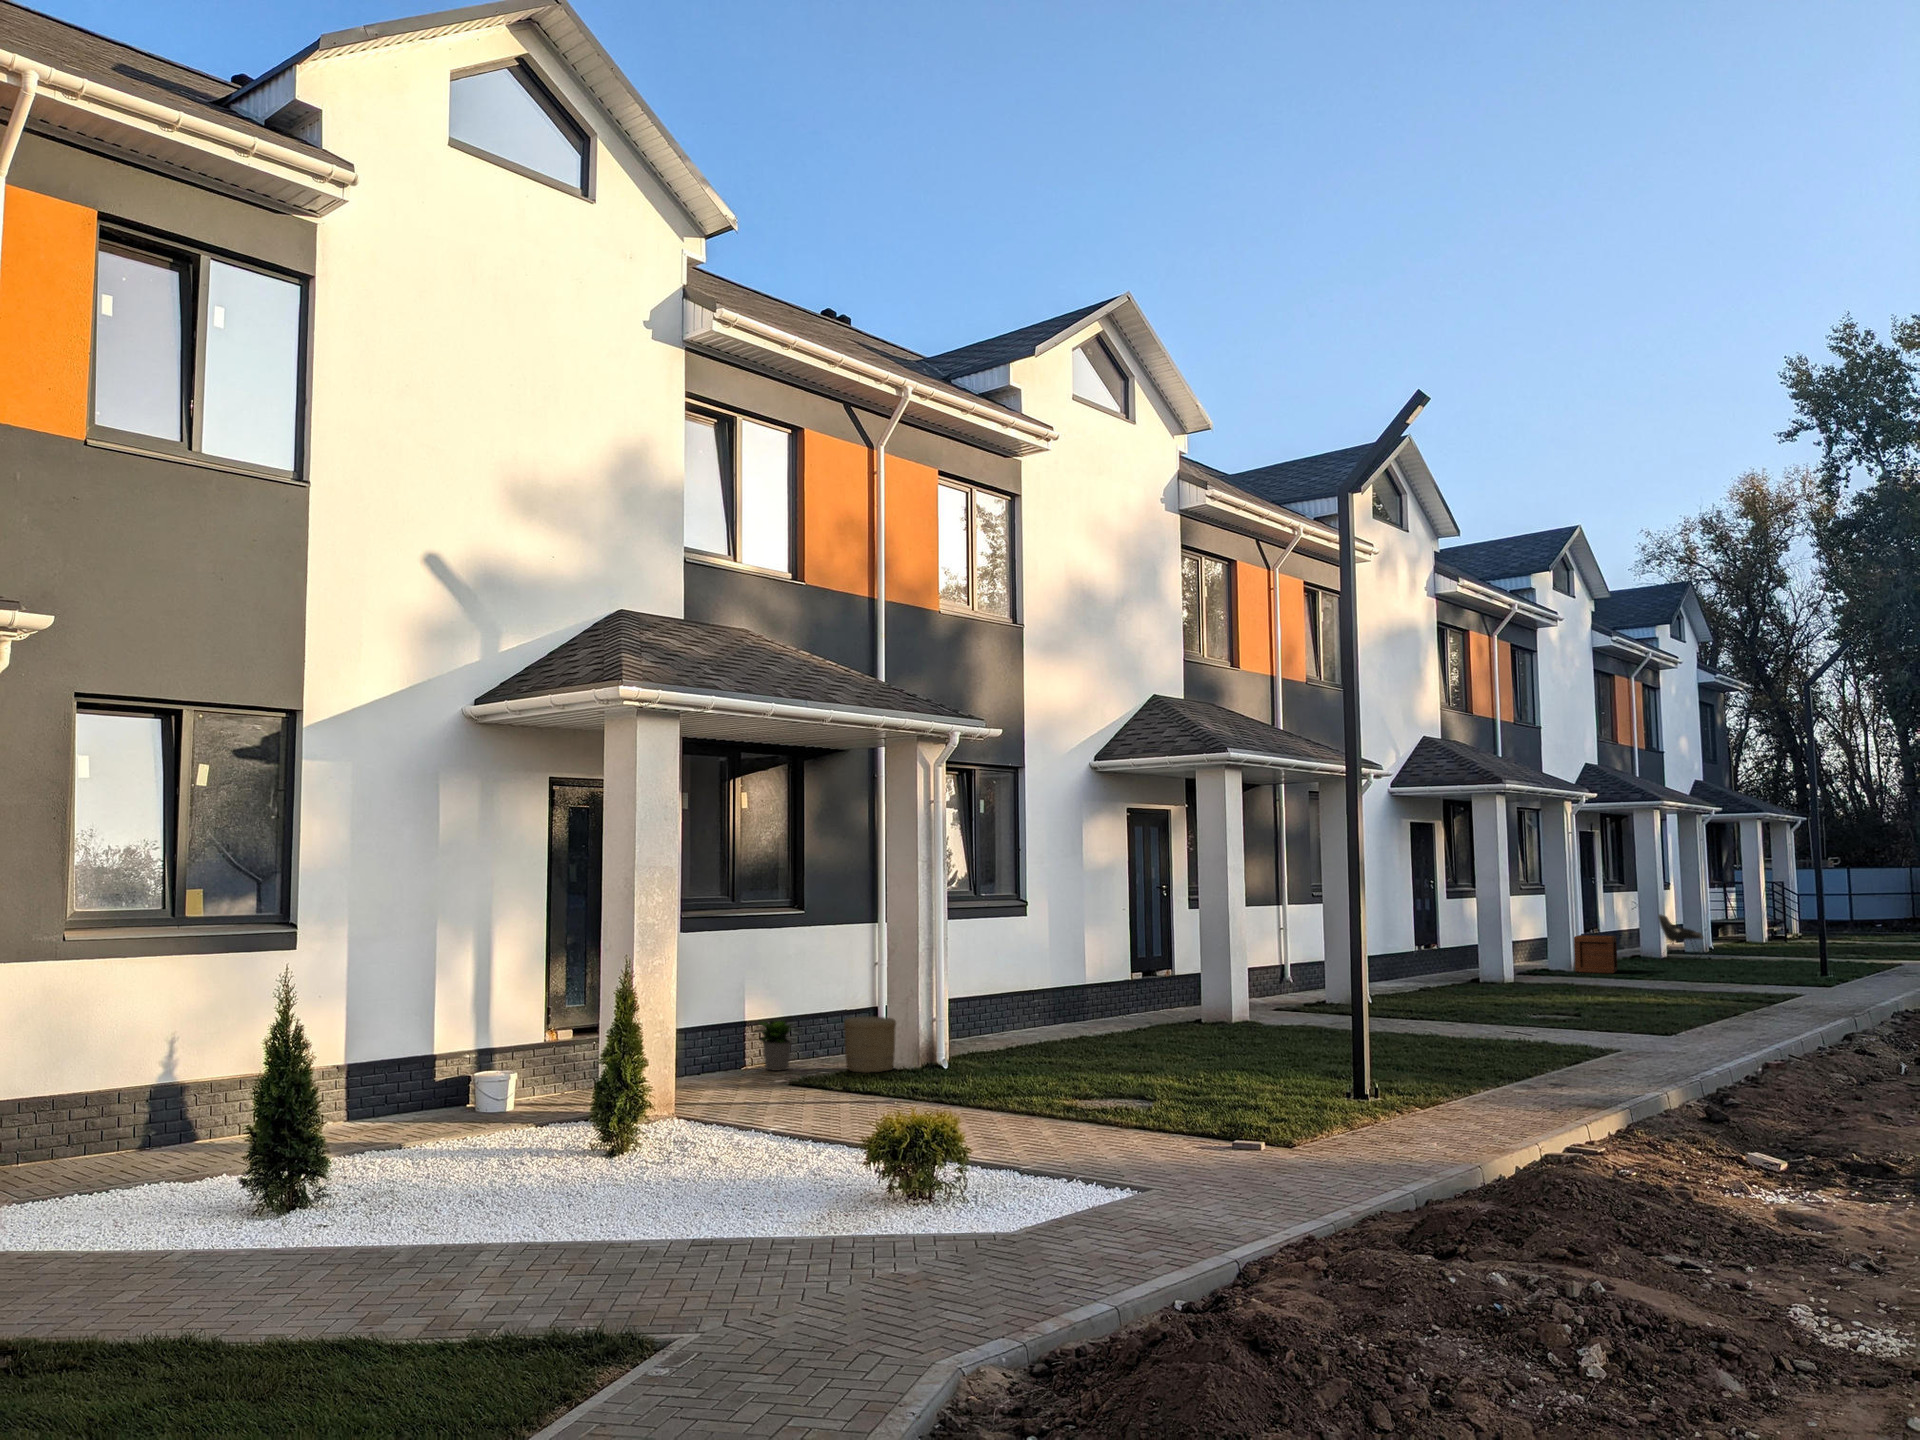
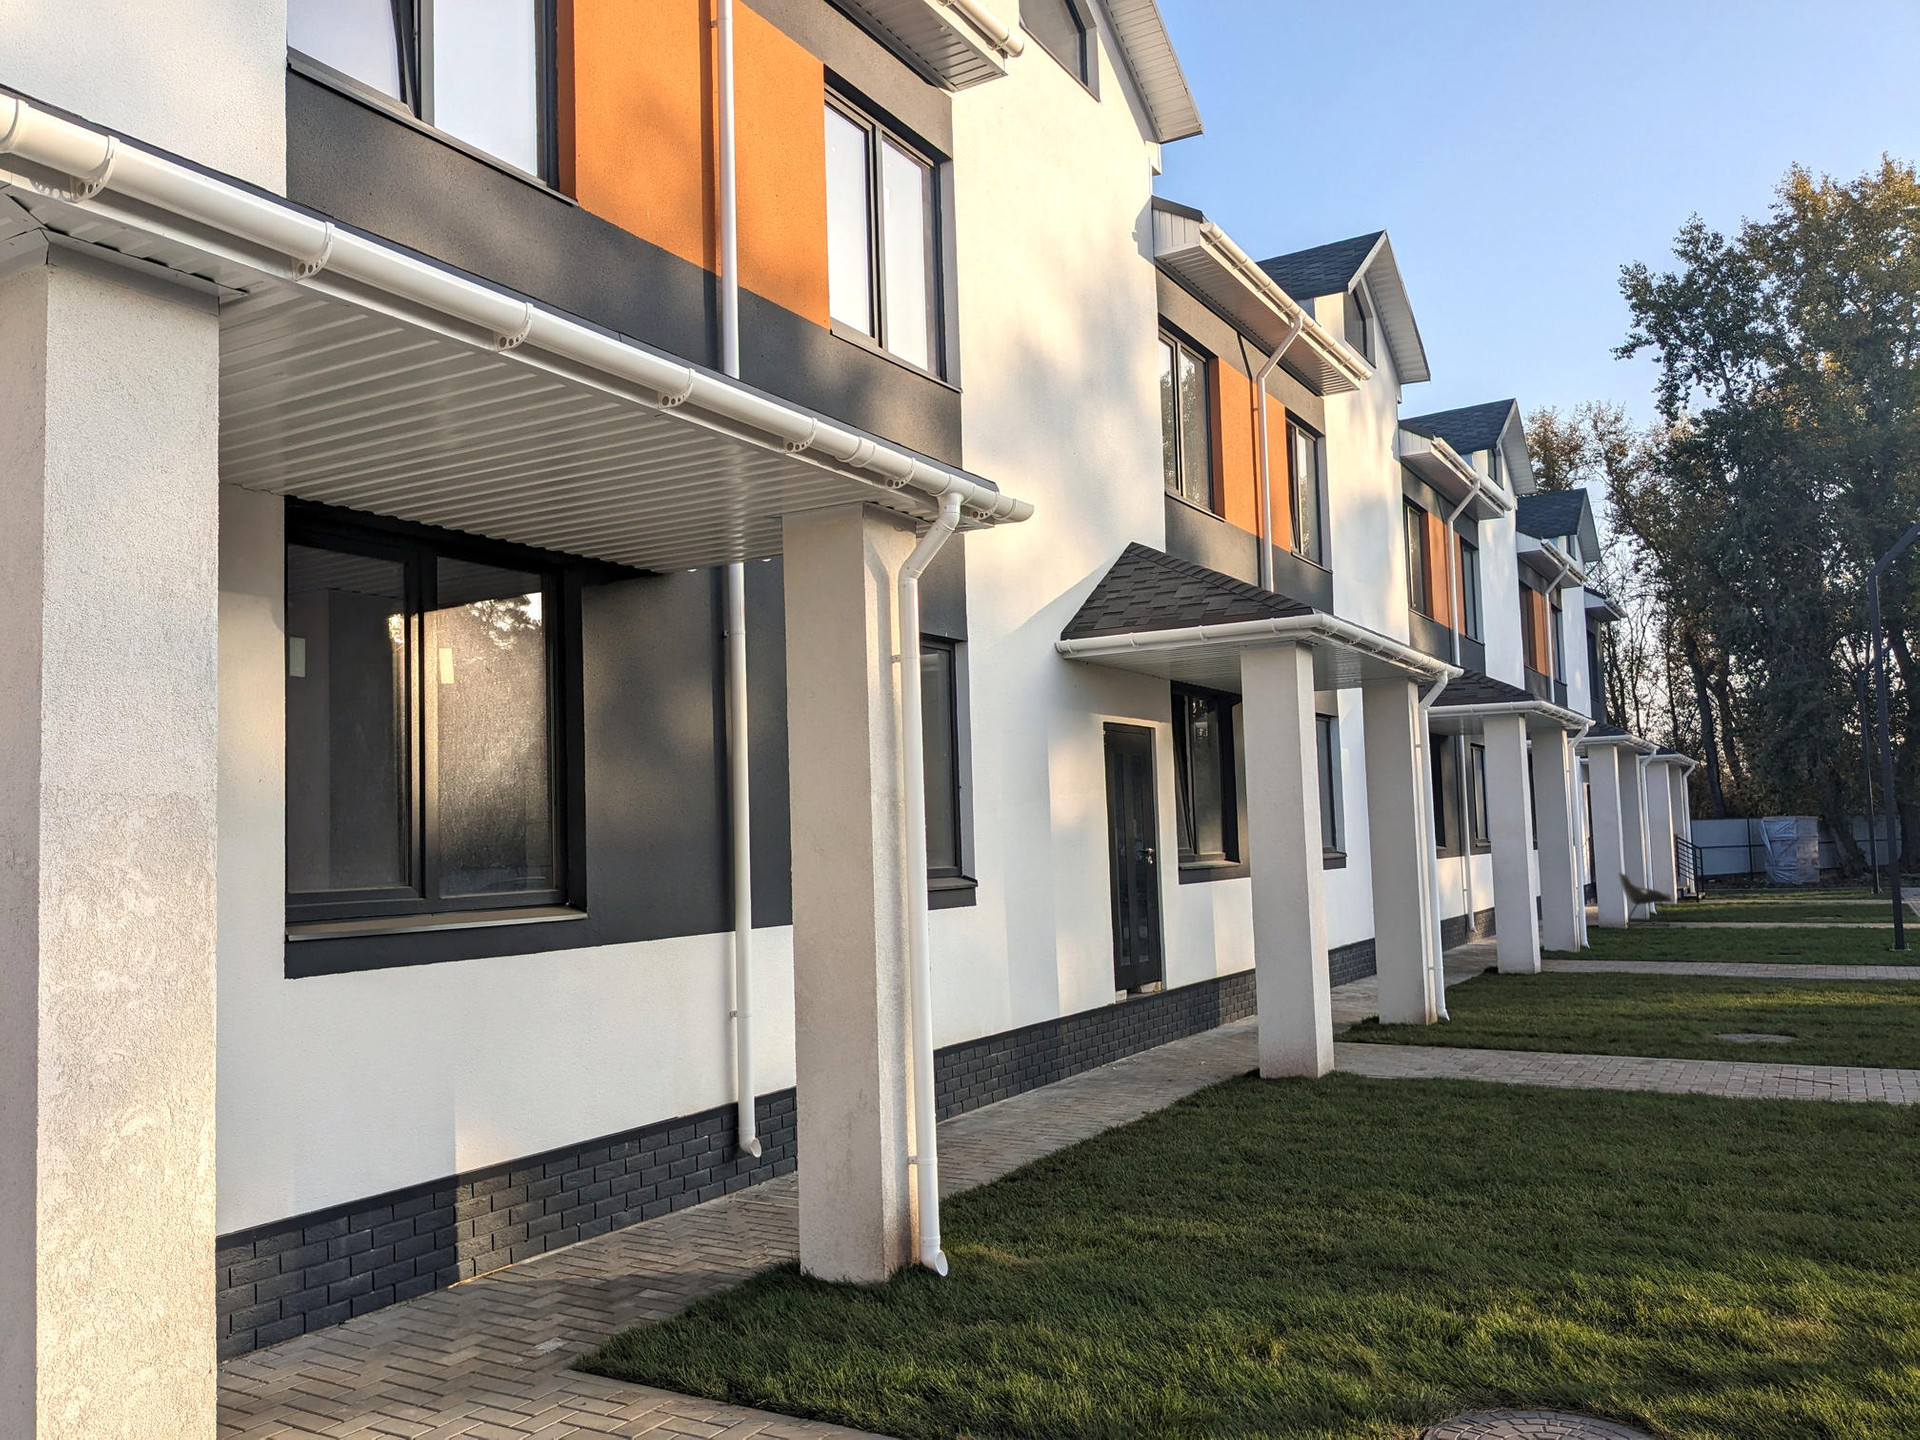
wooden crate: present [1574,935,1617,974] -> none [1575,902,1631,951]
woven basket: present [844,1017,896,1073] -> none [694,1152,817,1298]
potted plant: present [754,1020,799,1071] -> none [461,1172,600,1305]

